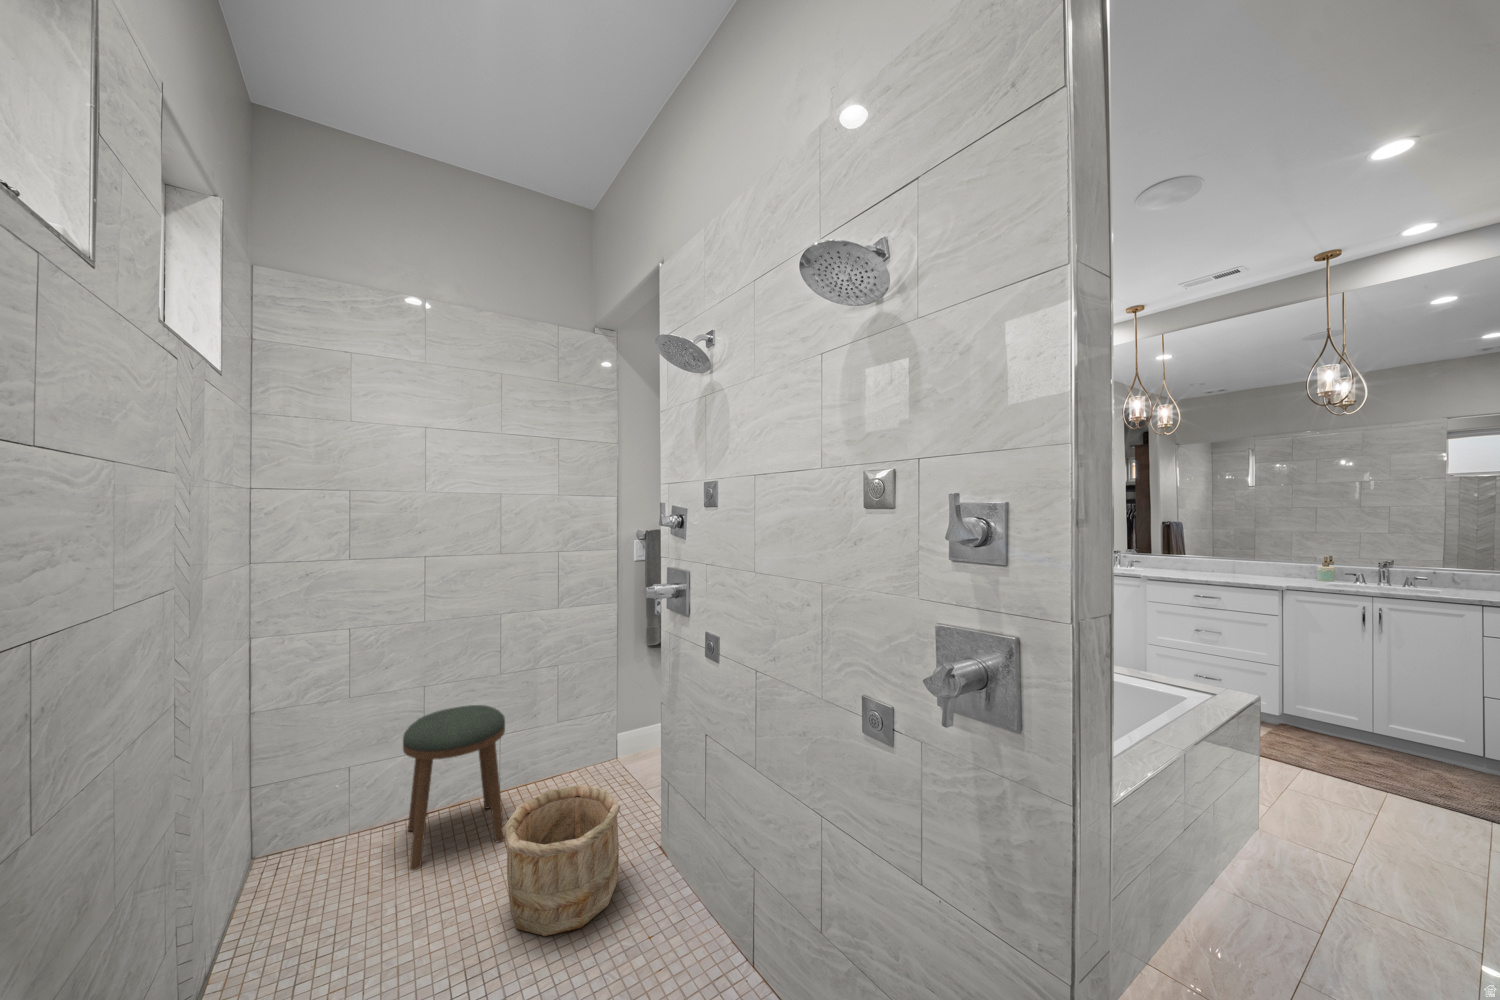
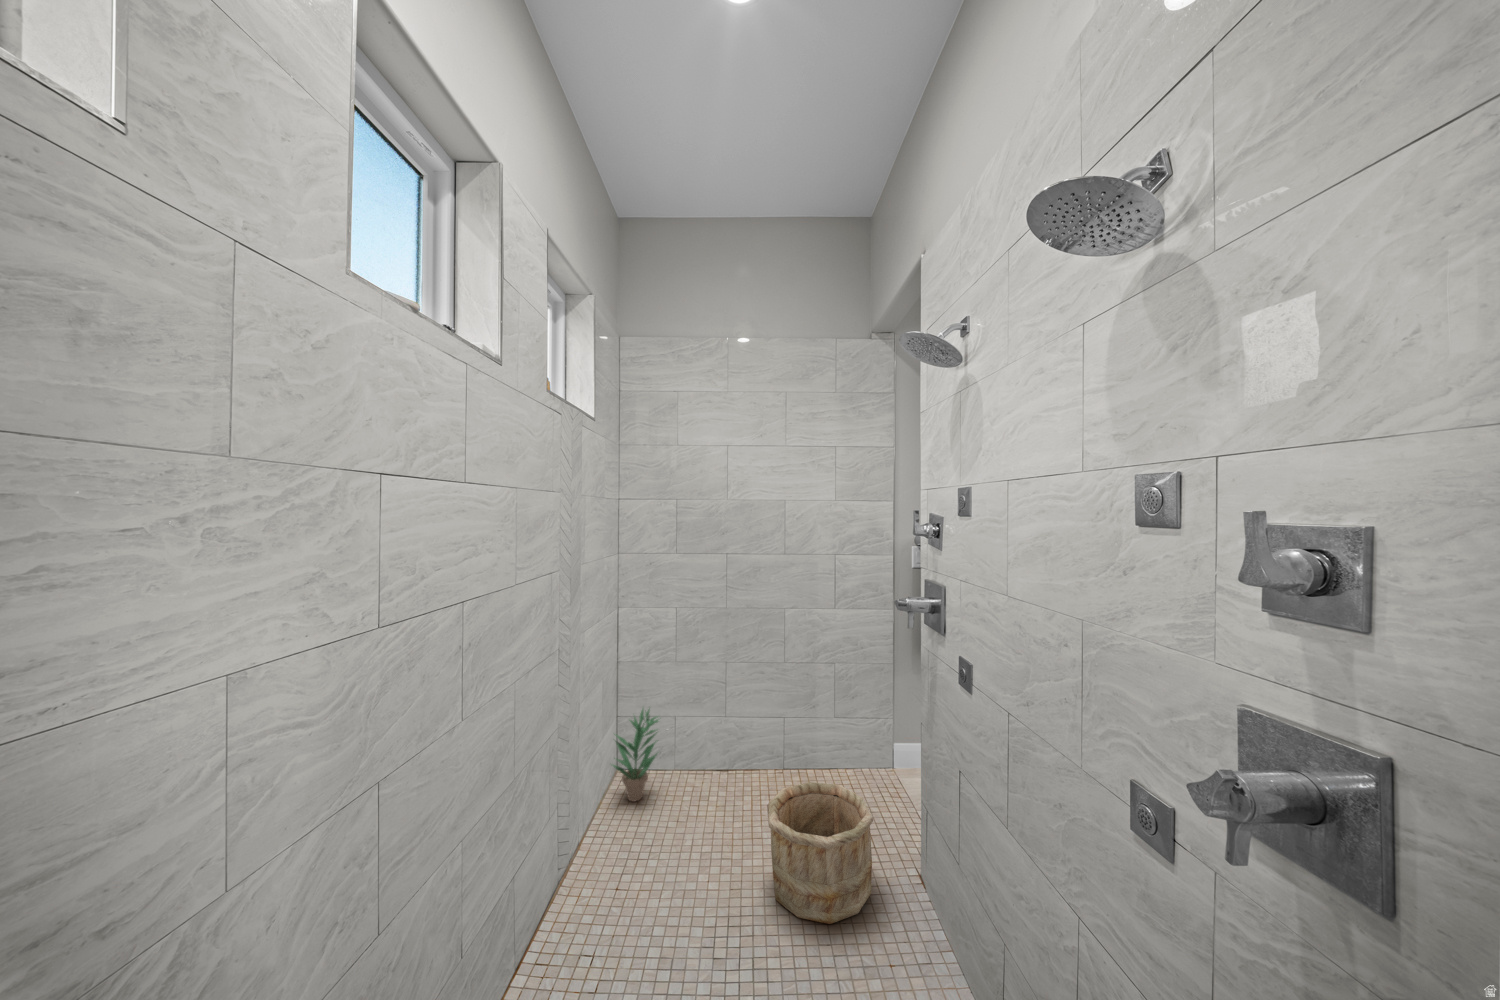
stool: present [403,705,505,870] -> none [705,685,782,816]
potted plant: none [250,758,338,892] -> present [613,709,658,802]

